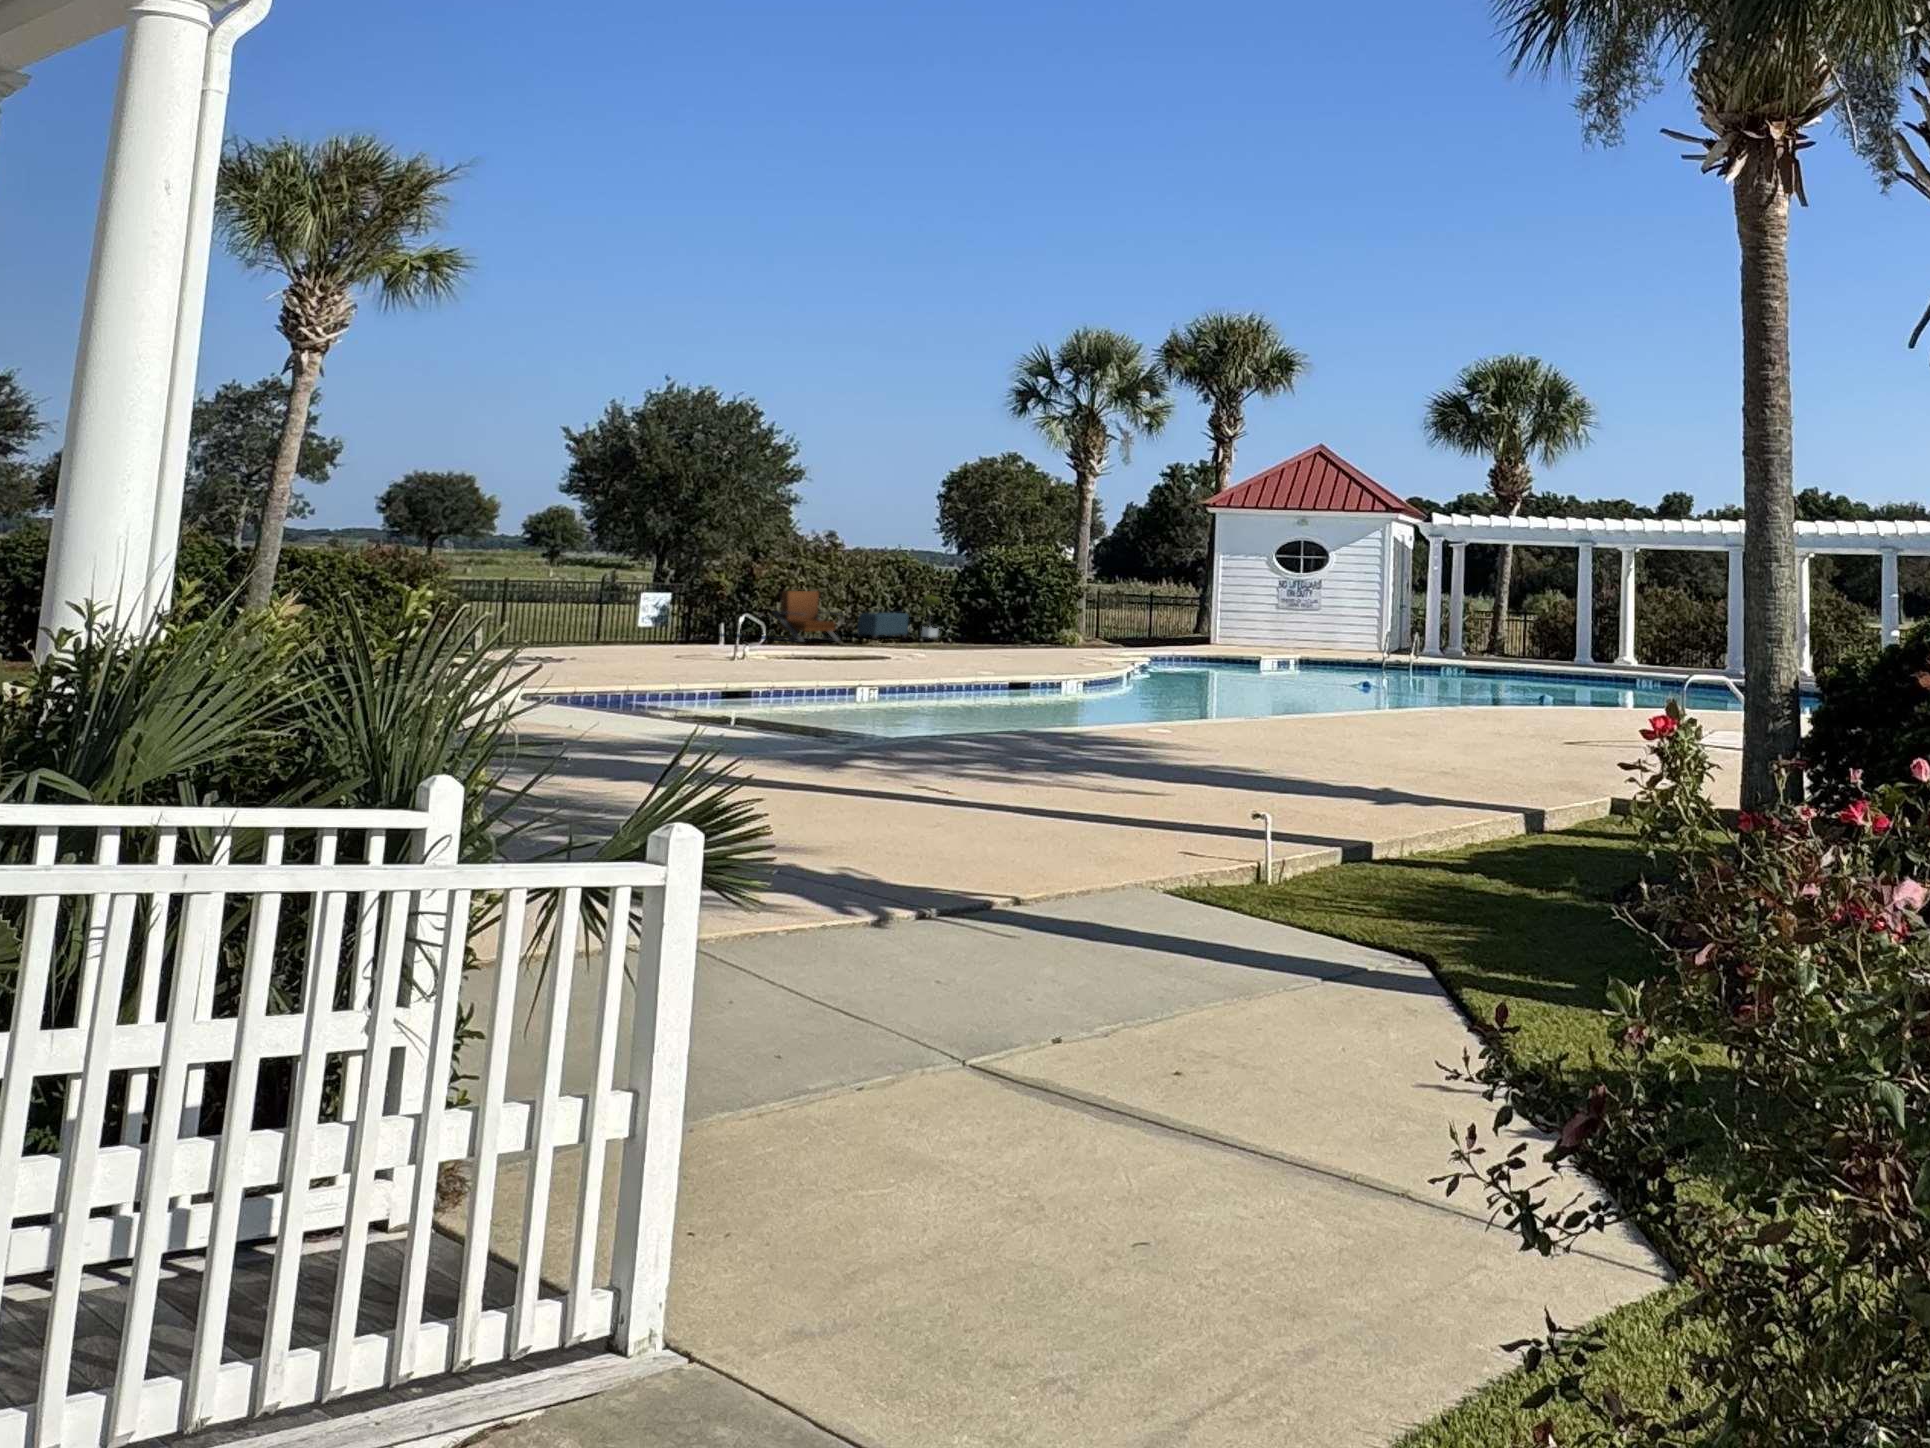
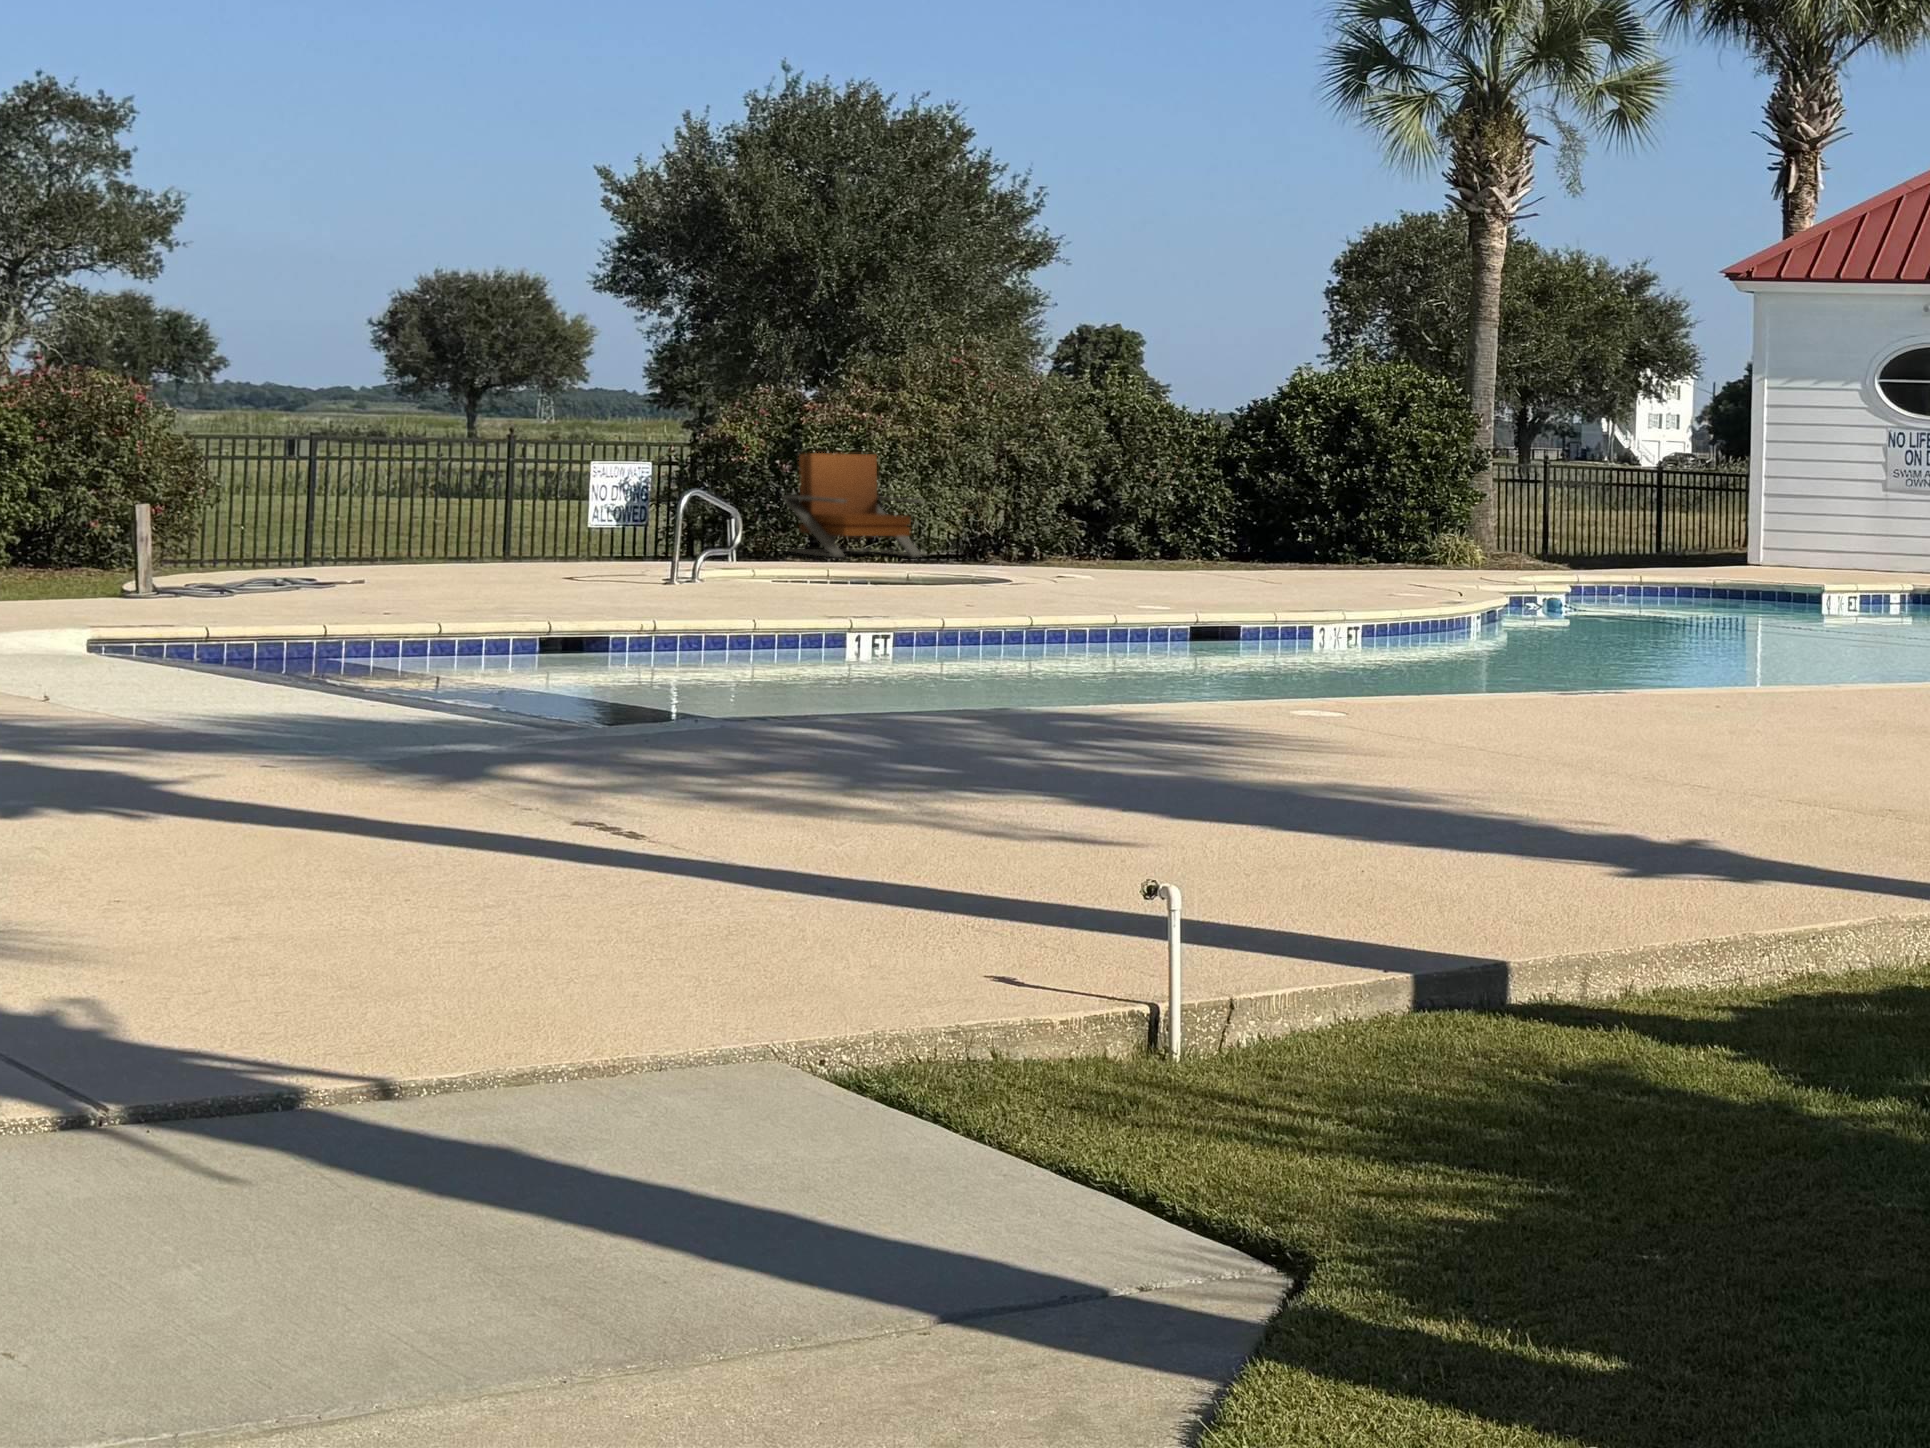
potted tree: present [922,595,940,637] -> none [1106,463,1146,553]
bench: present [857,613,909,639] -> none [968,501,1076,554]

